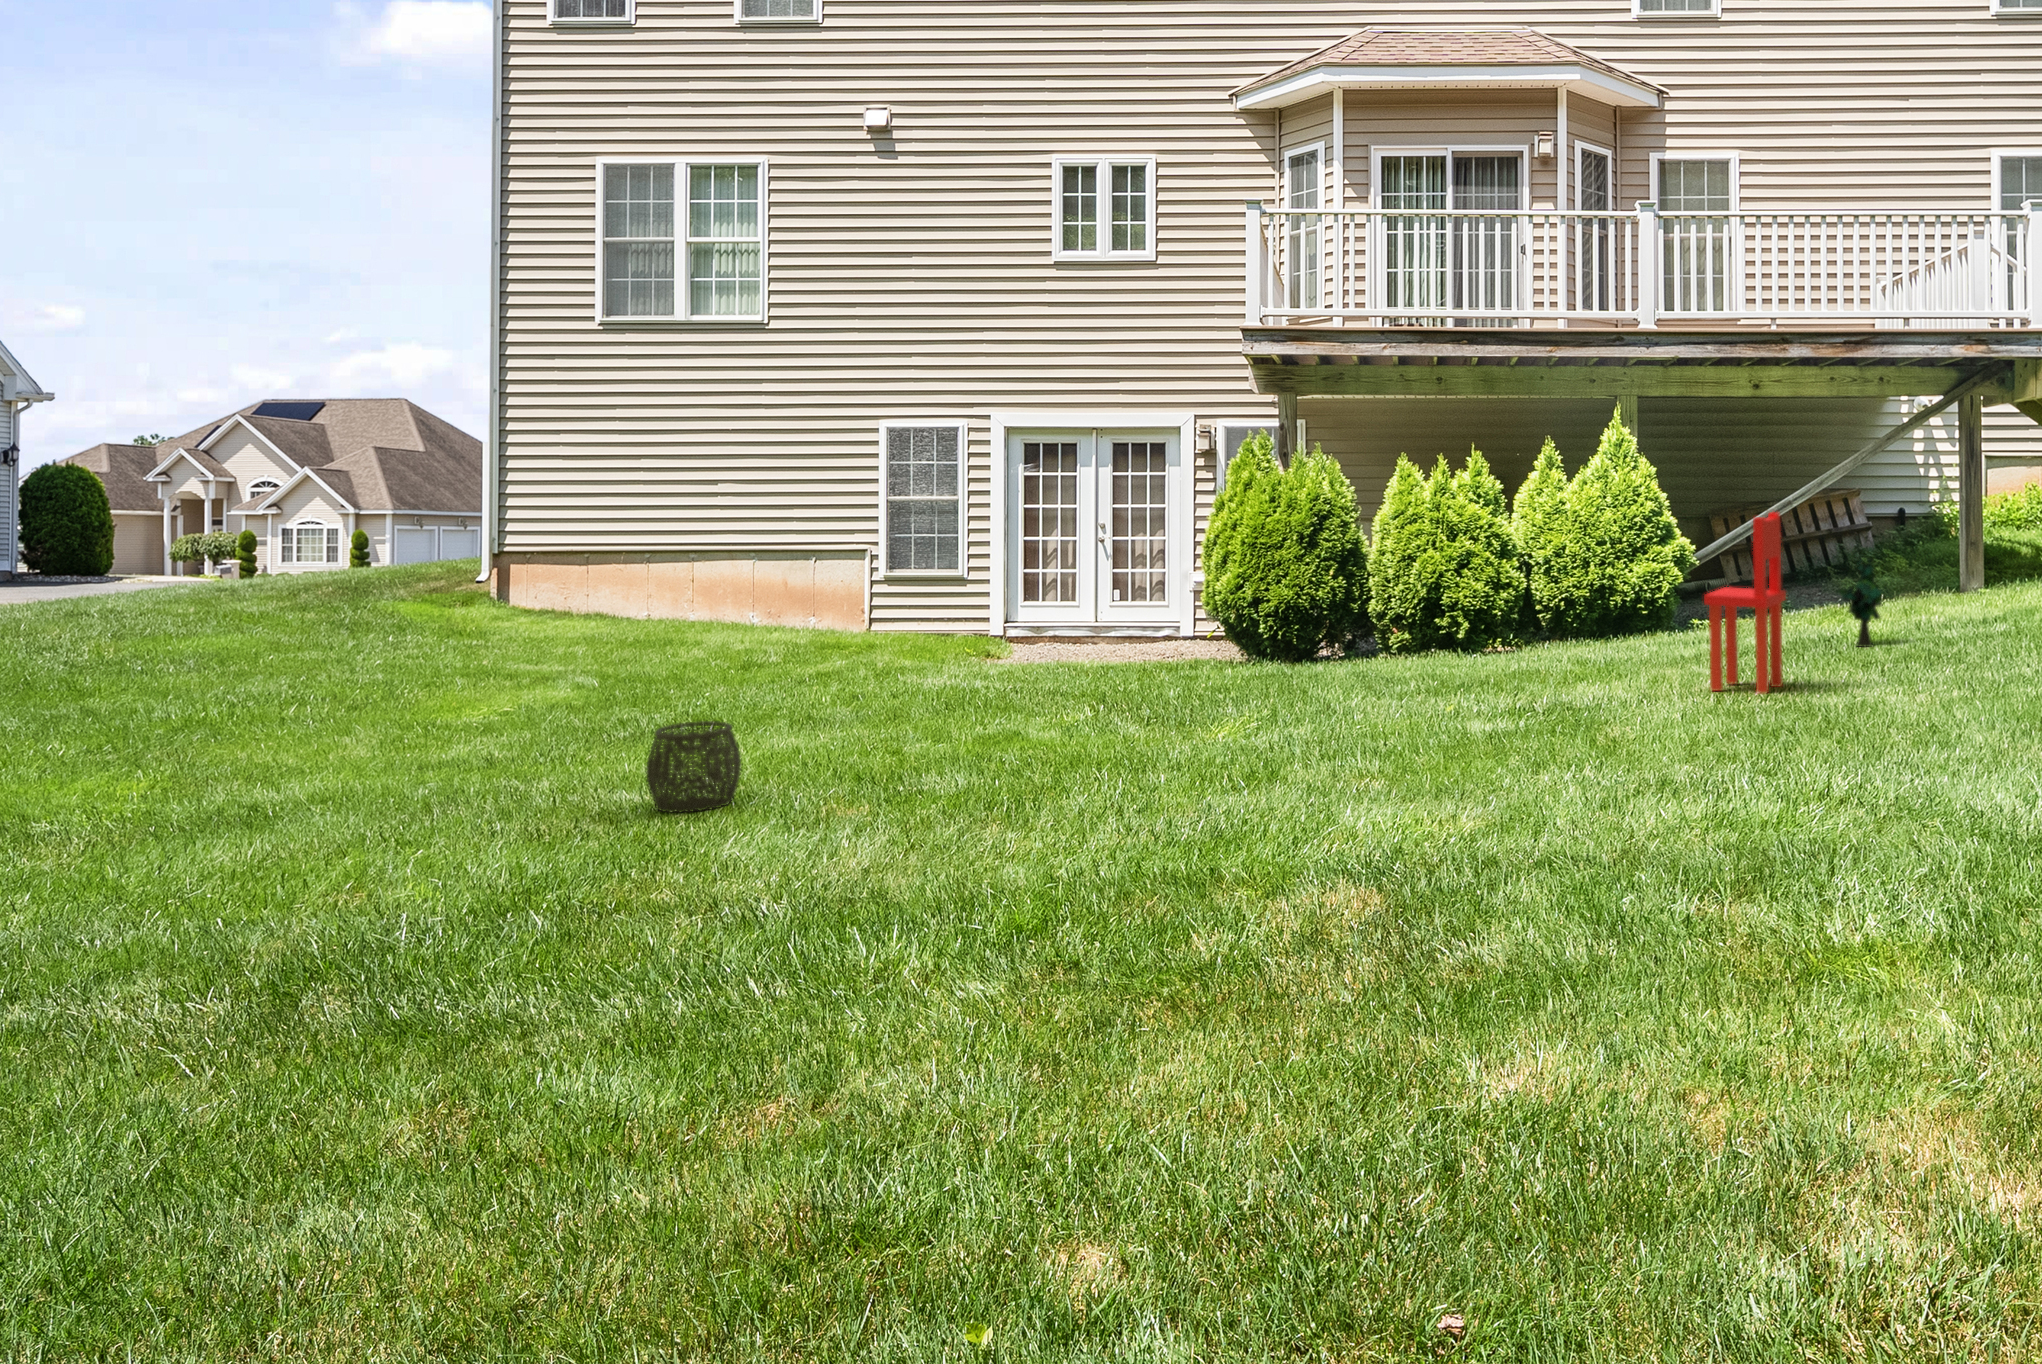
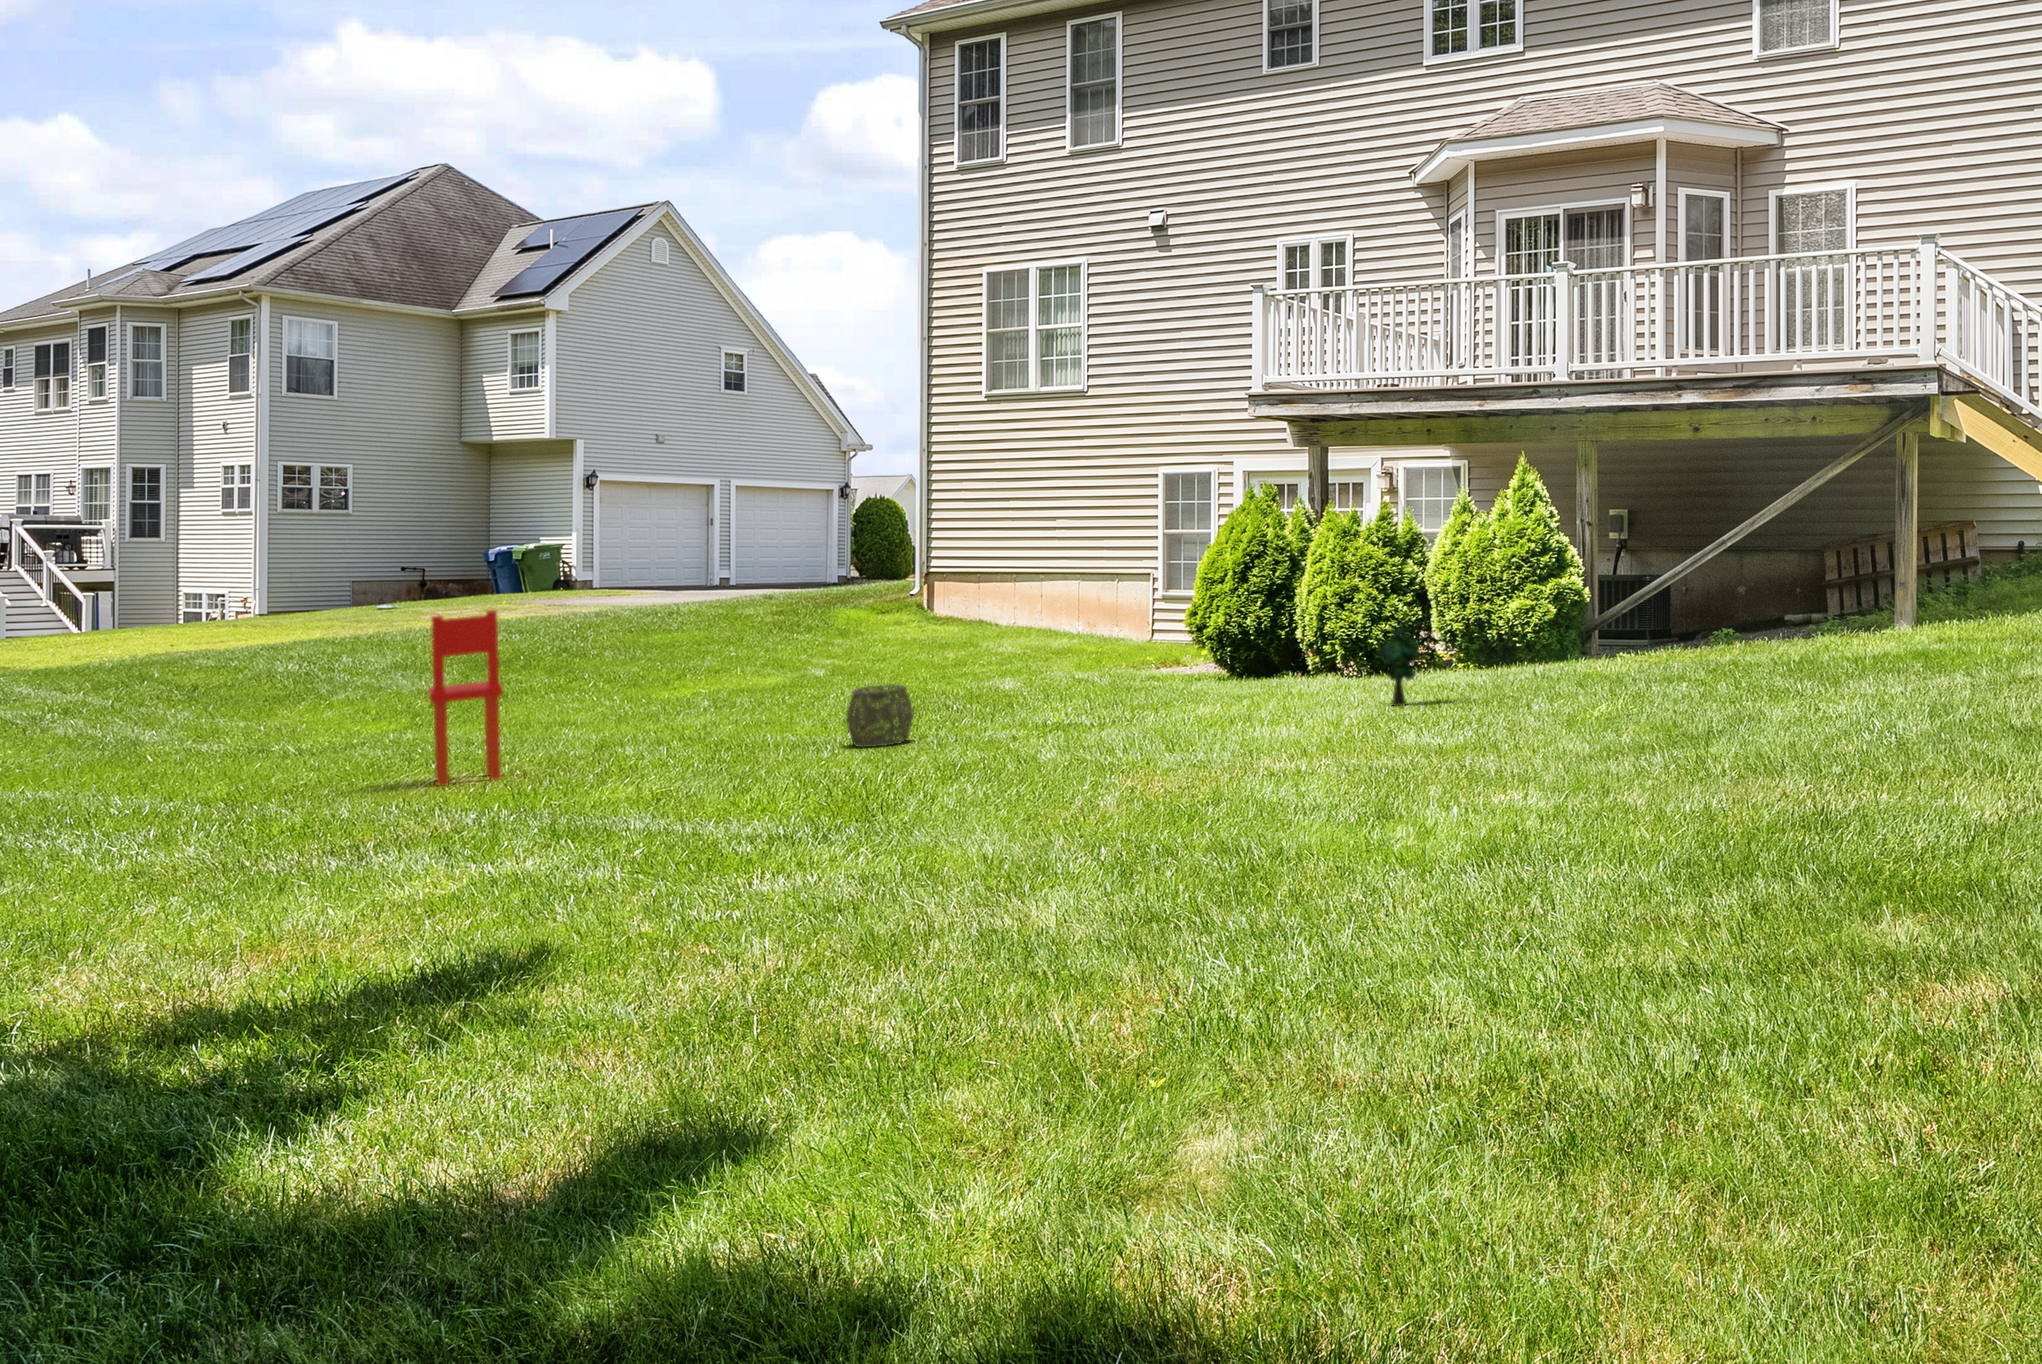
chair: present [1704,512,1786,693] -> present [429,610,503,786]
woven basket: present [646,721,741,813] -> present [846,684,913,747]

